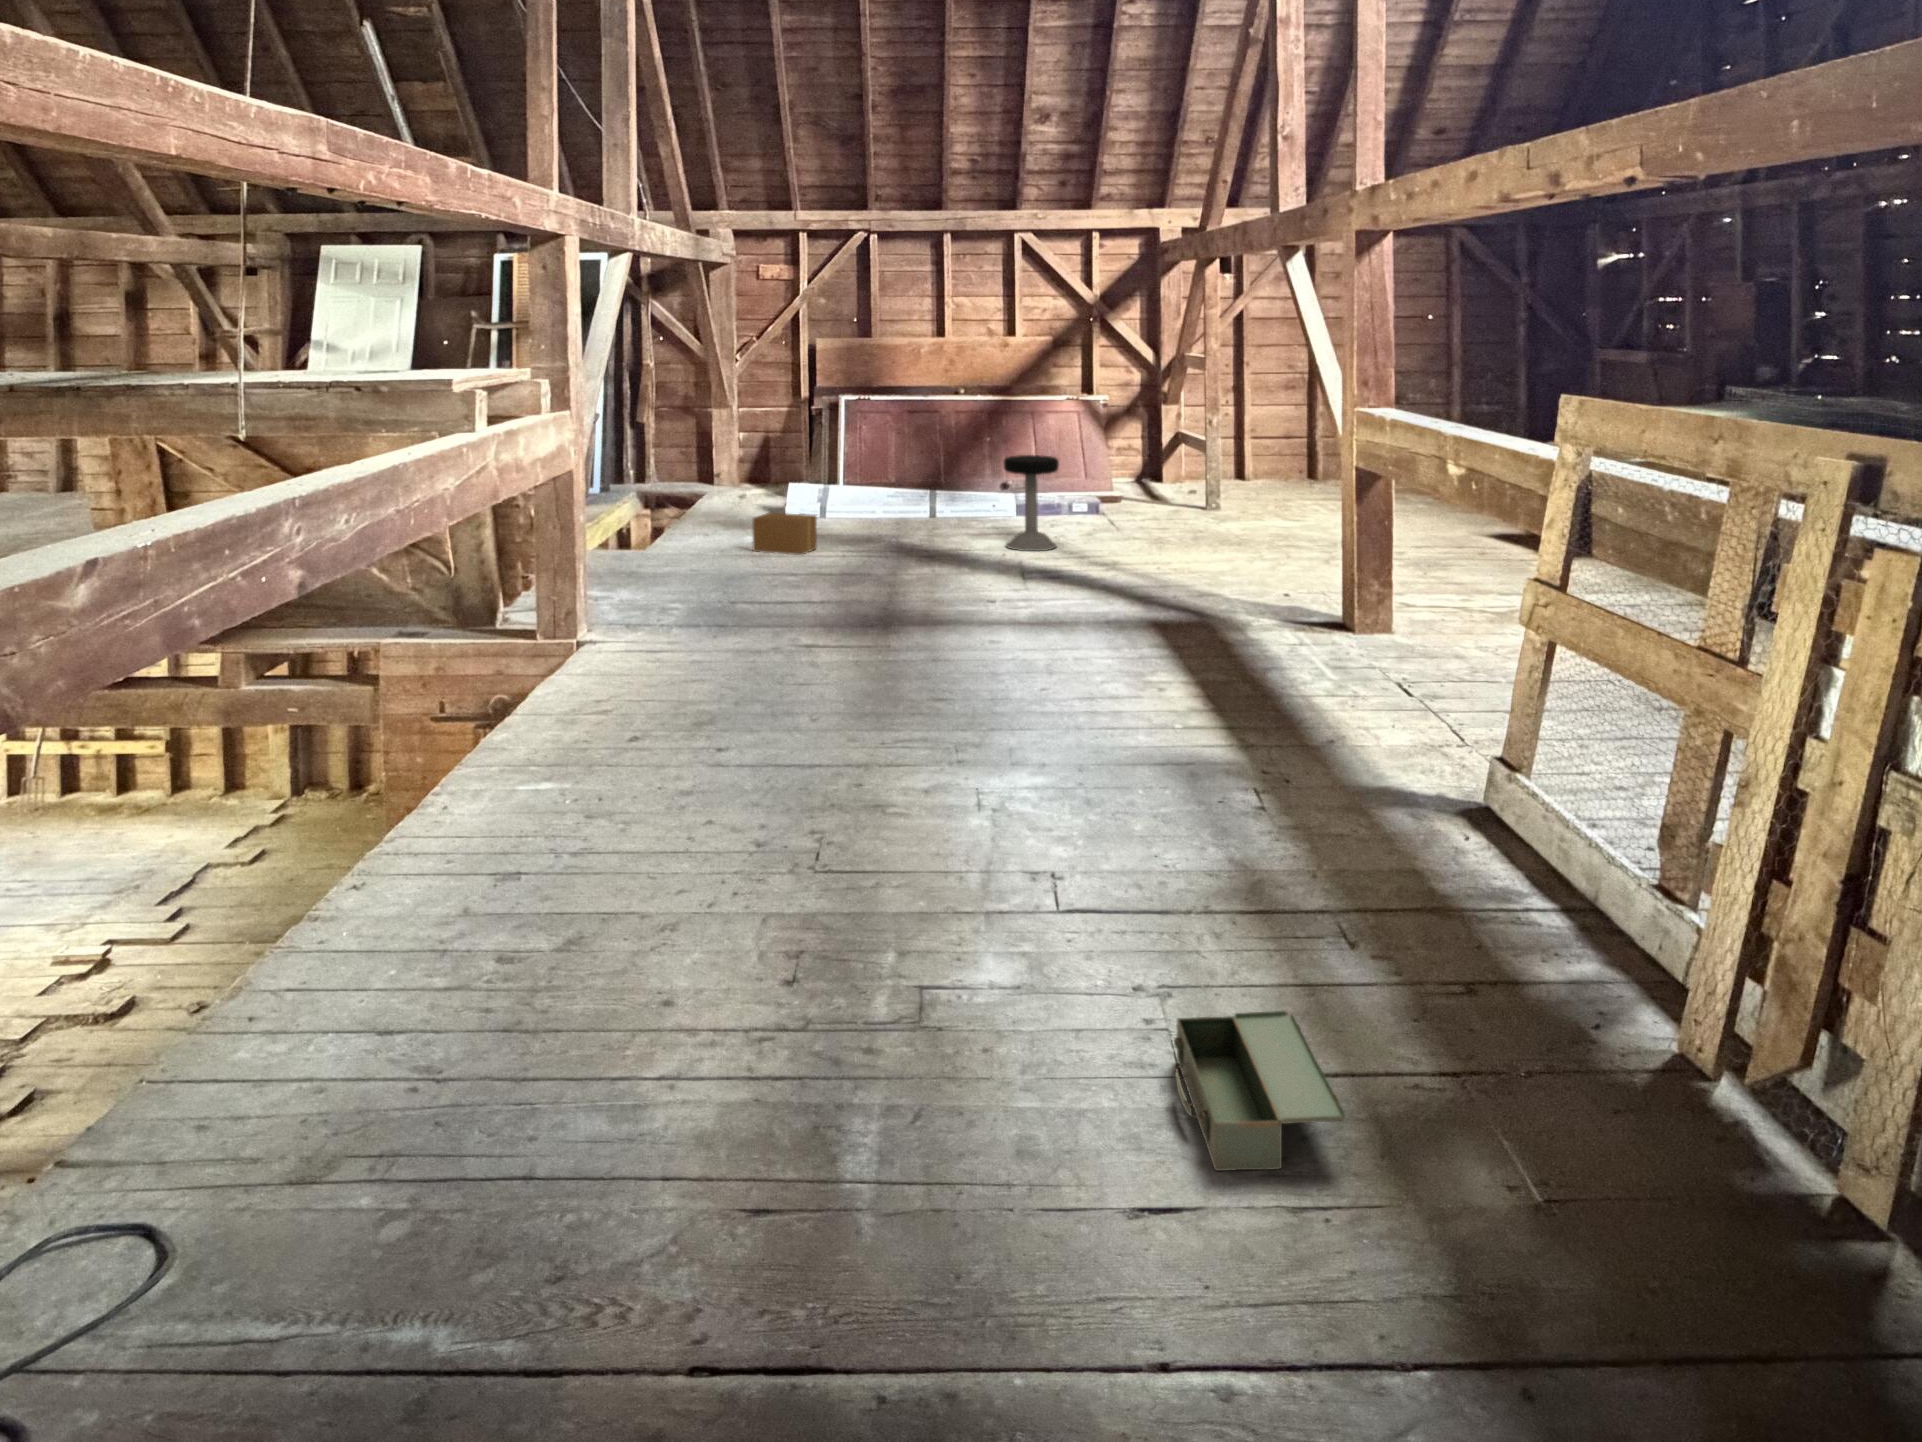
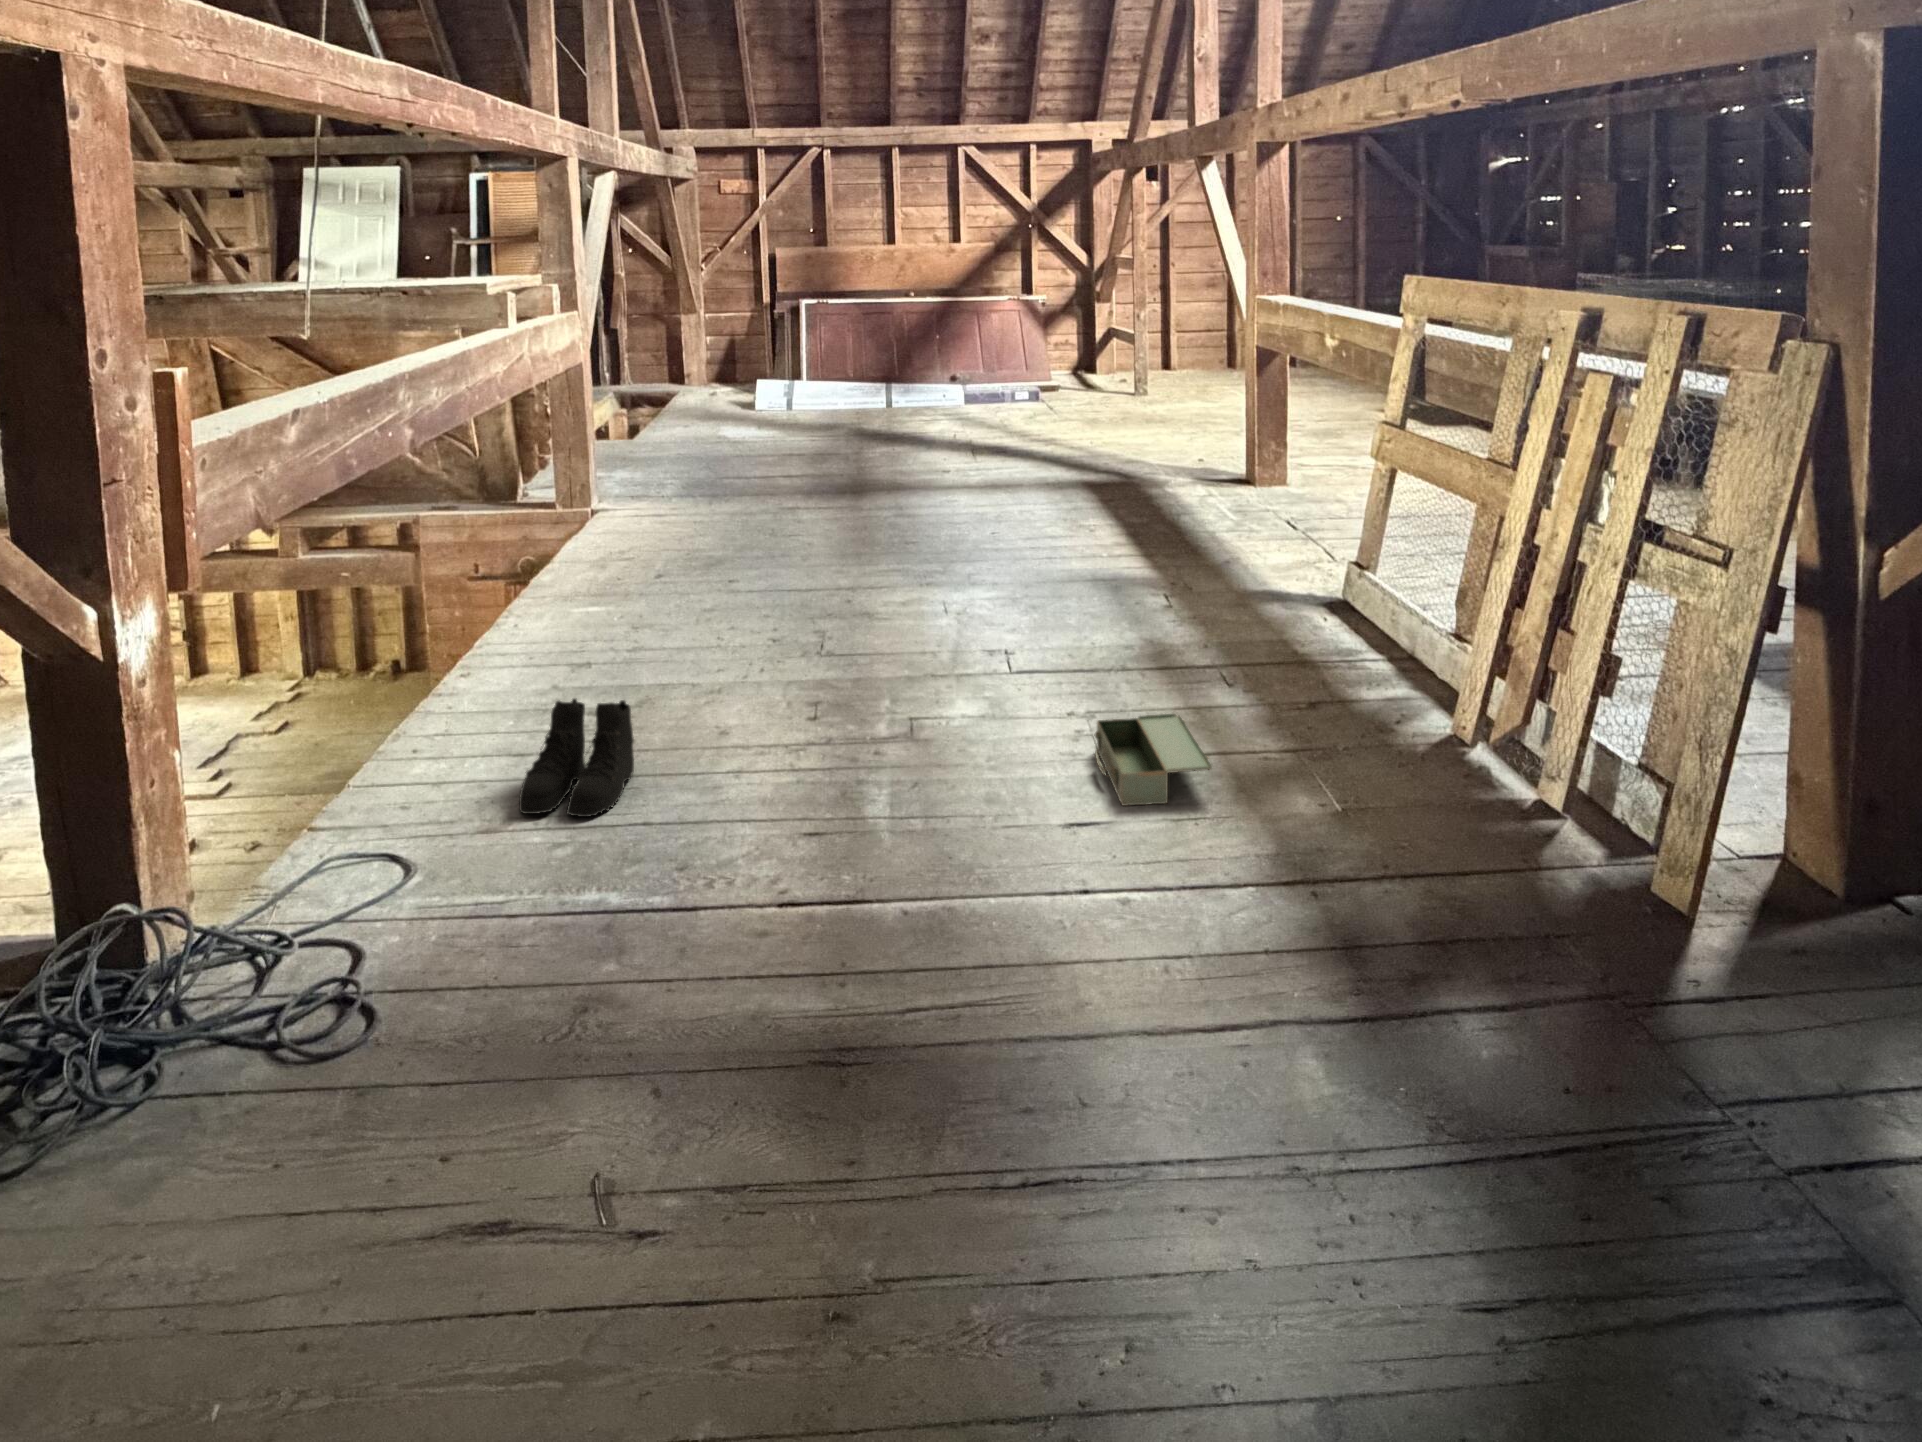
stool: present [1004,455,1059,551] -> none [953,345,1002,428]
cardboard box: present [753,512,817,555] -> none [733,399,790,436]
boots: none [364,965,537,1159] -> present [519,699,634,817]

